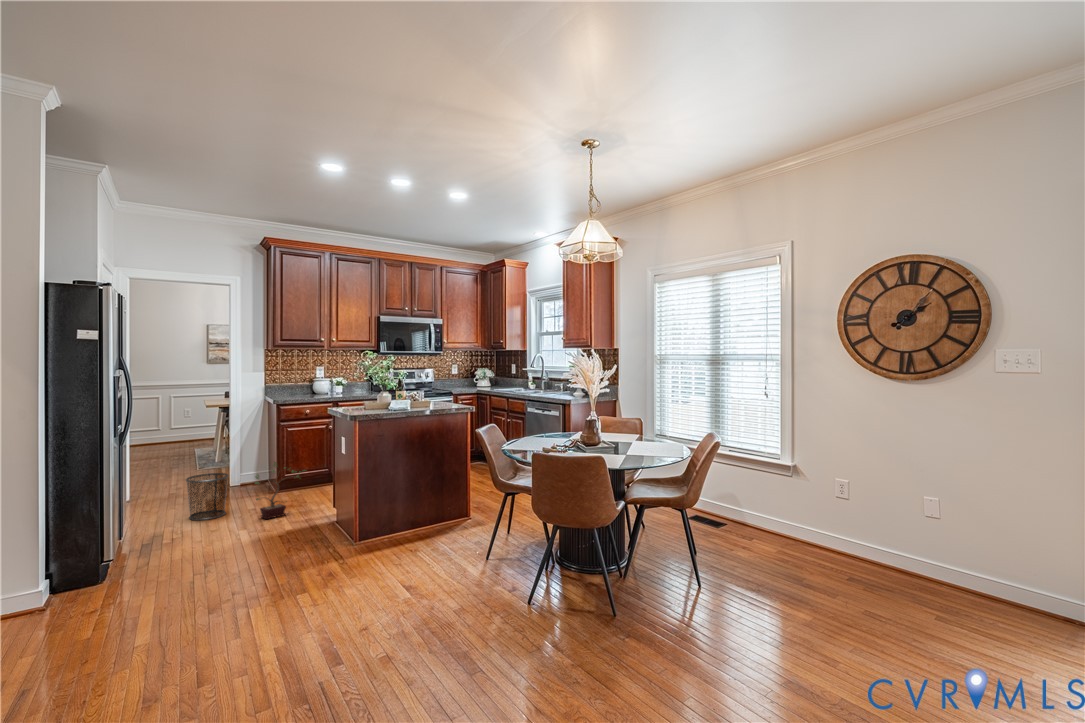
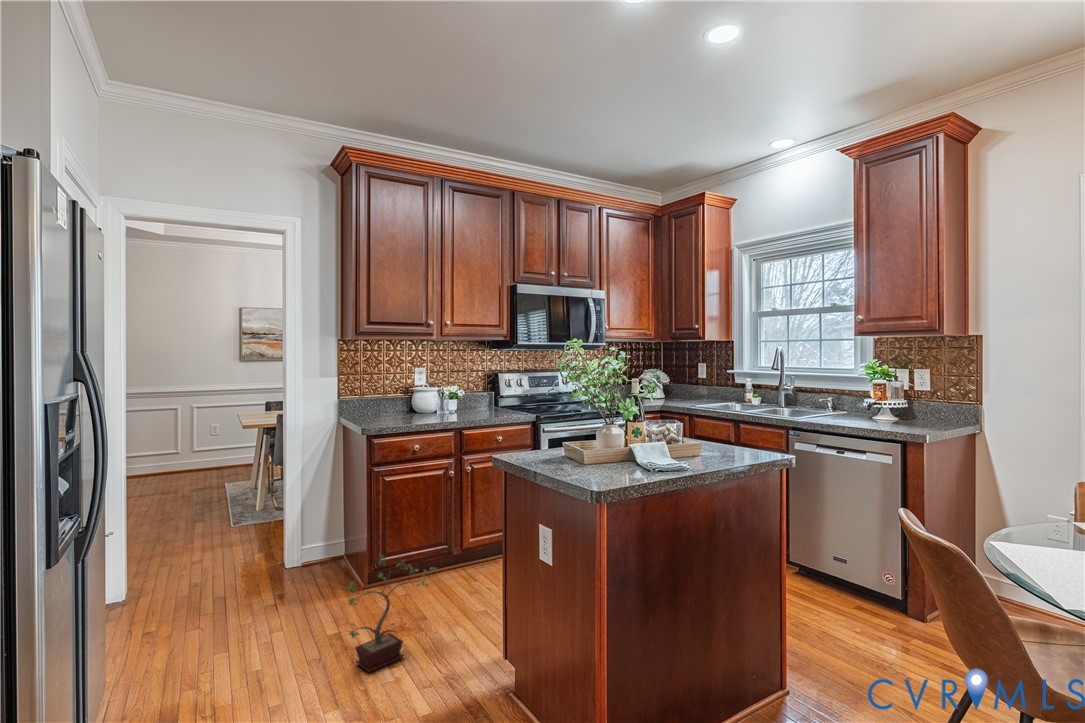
waste bin: present [186,473,229,520] -> none [216,569,295,672]

